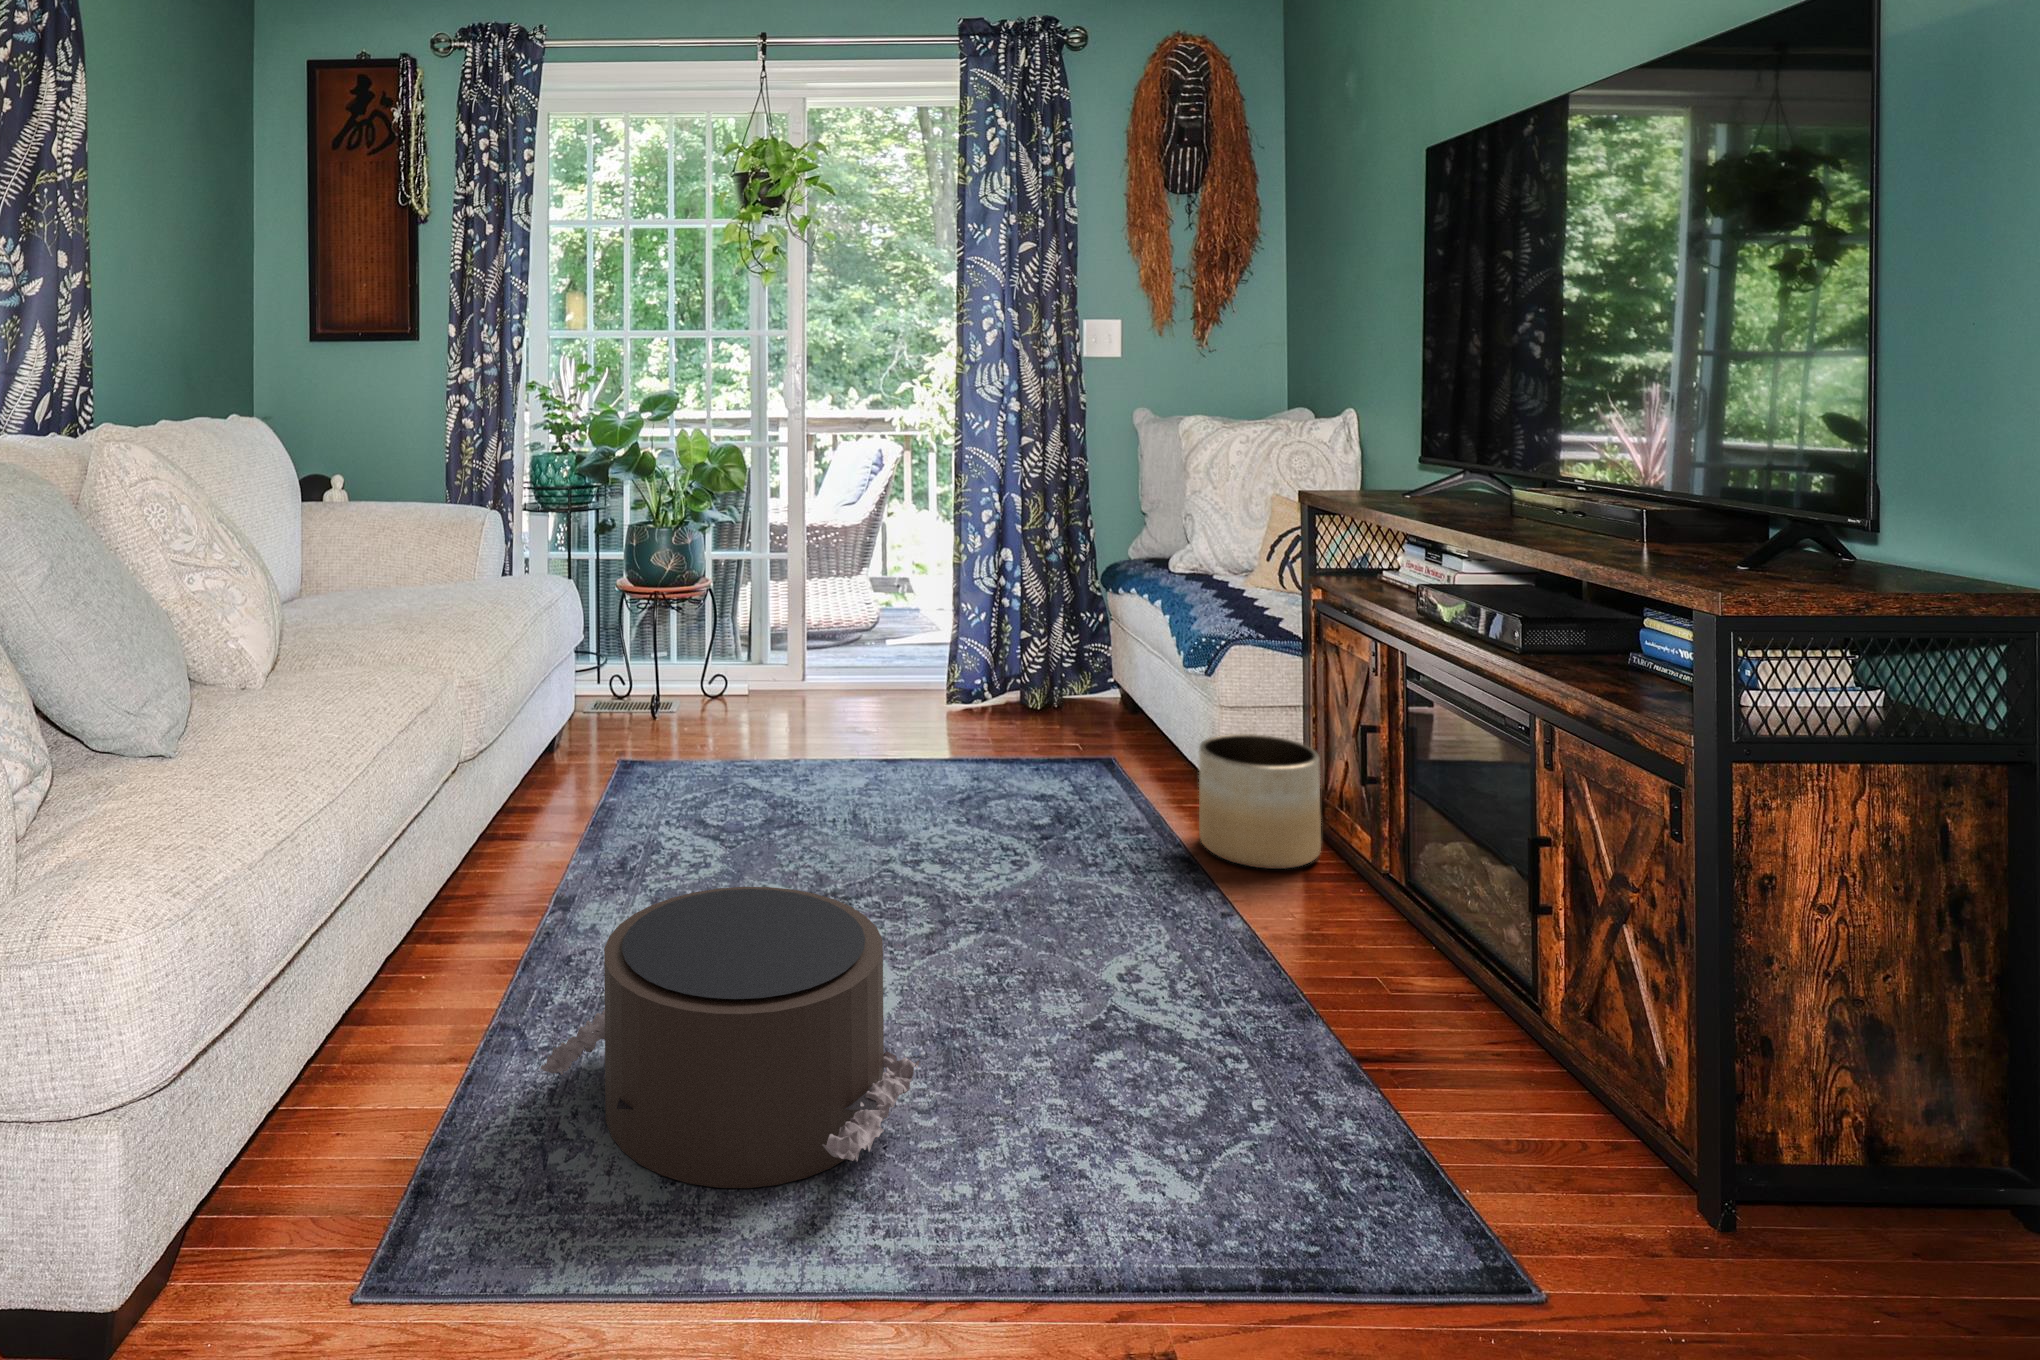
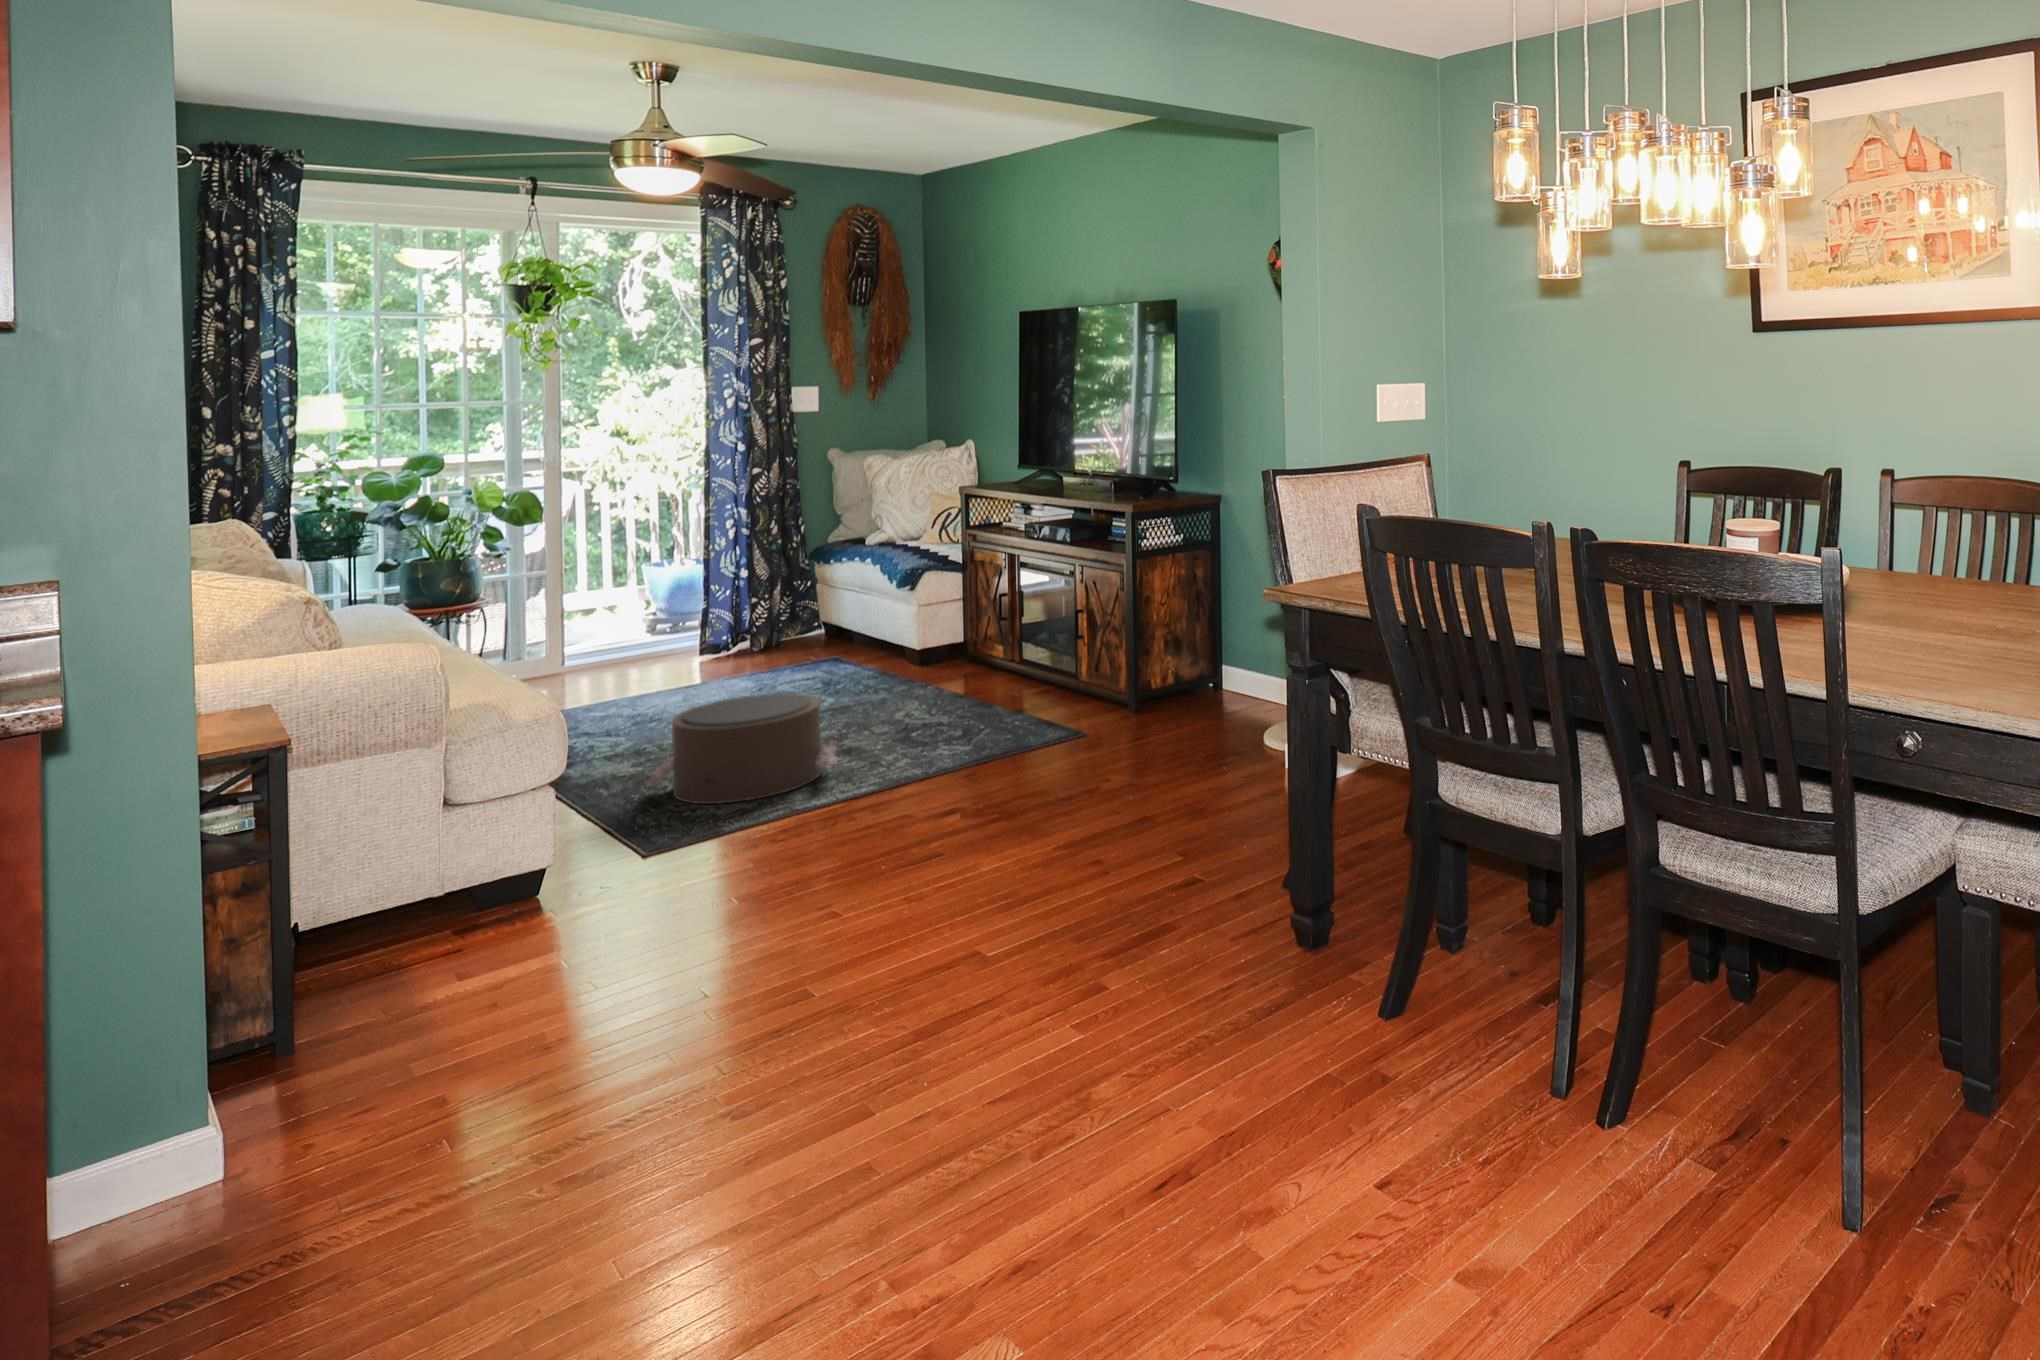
planter: present [1199,734,1321,869] -> none [913,615,977,677]

